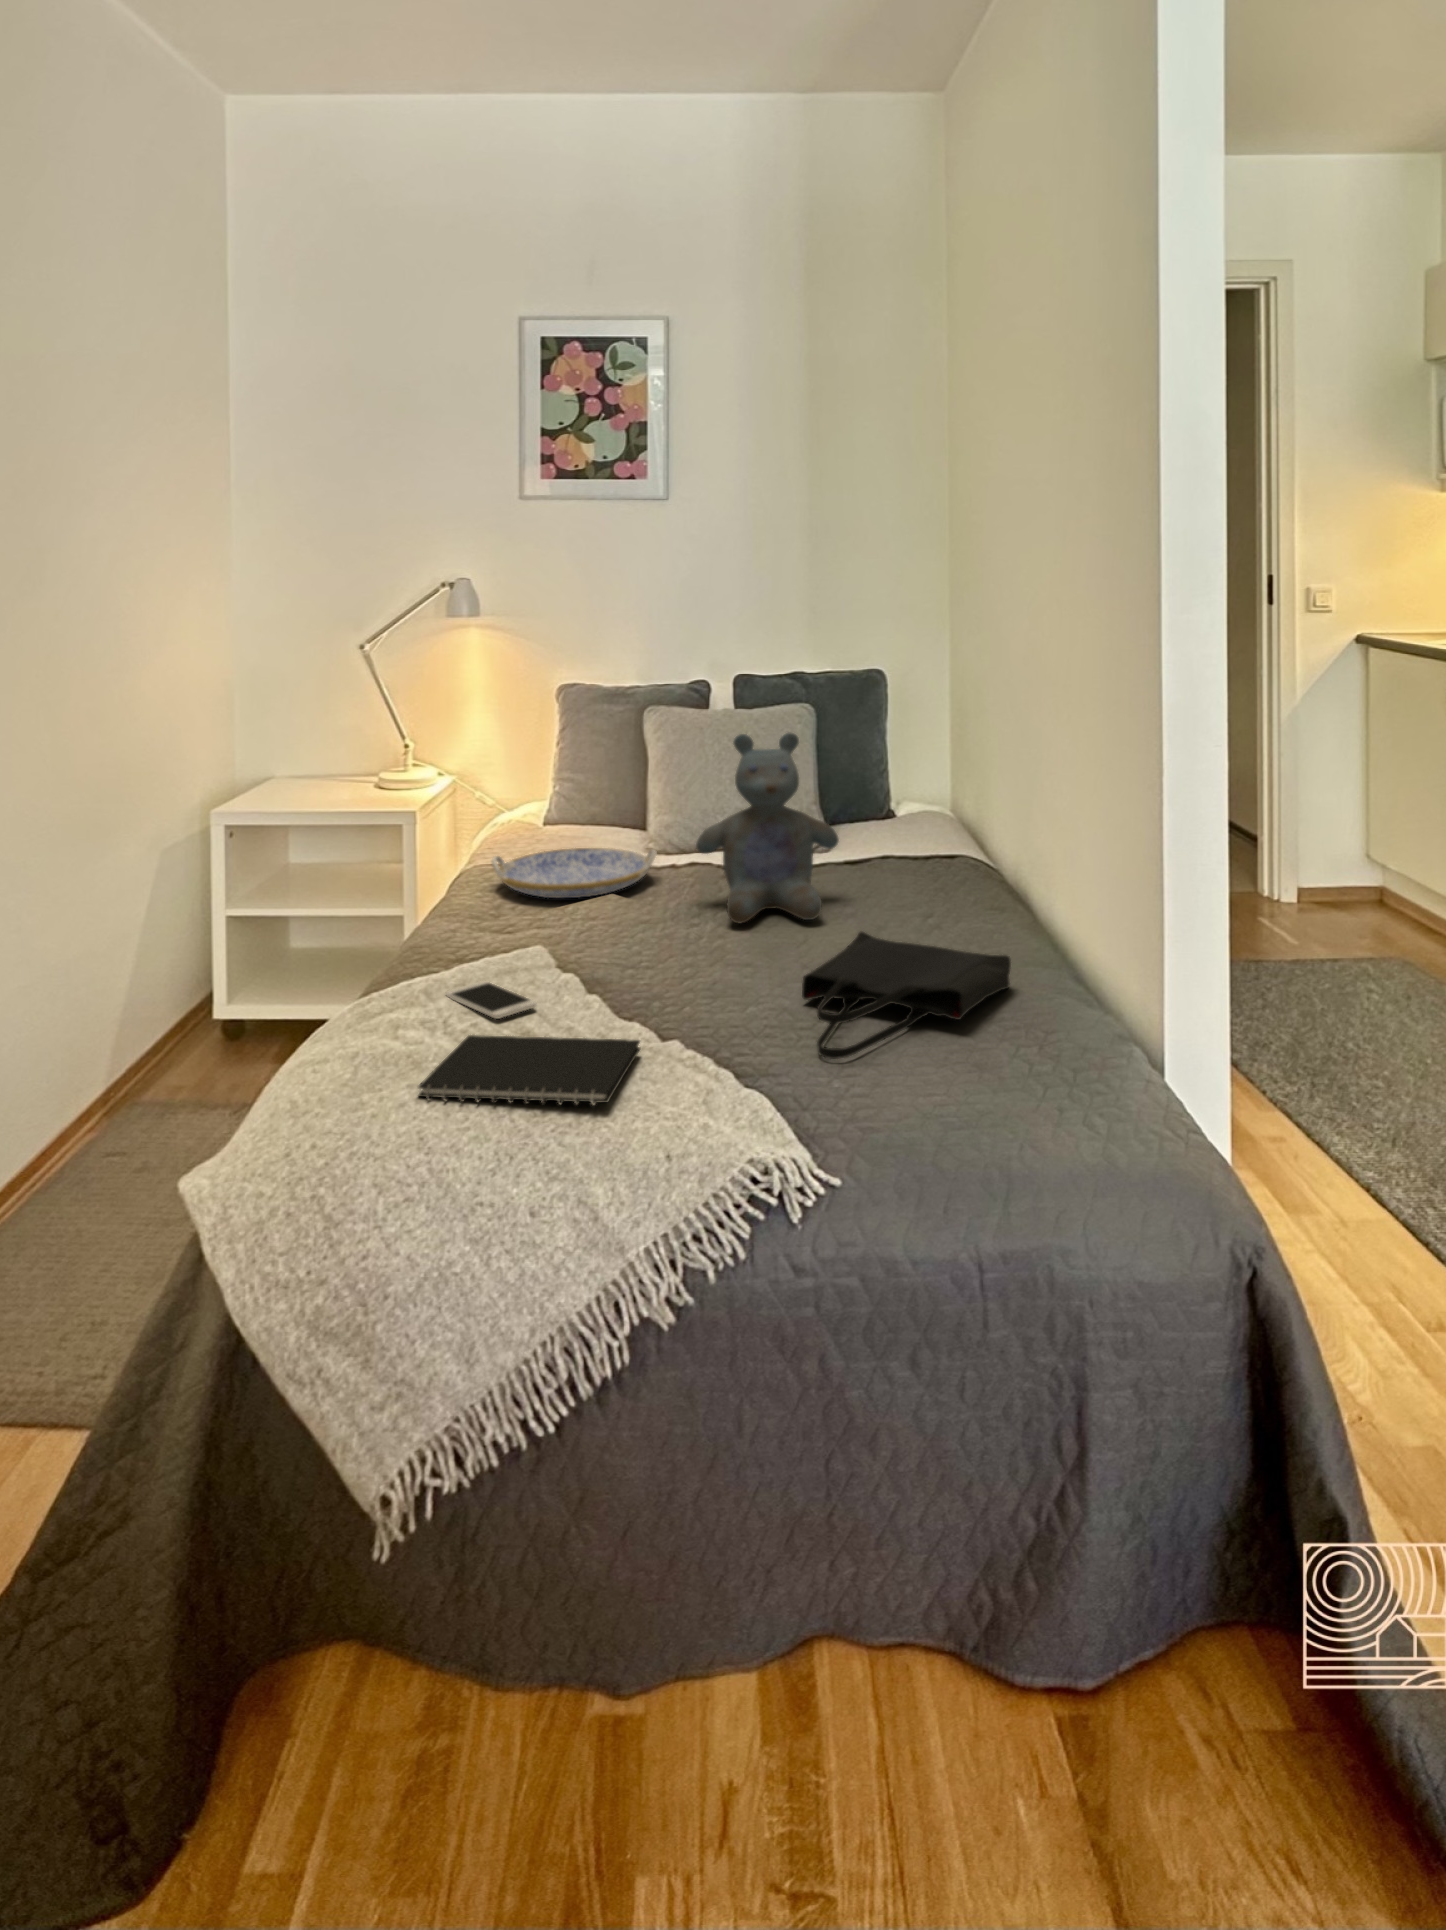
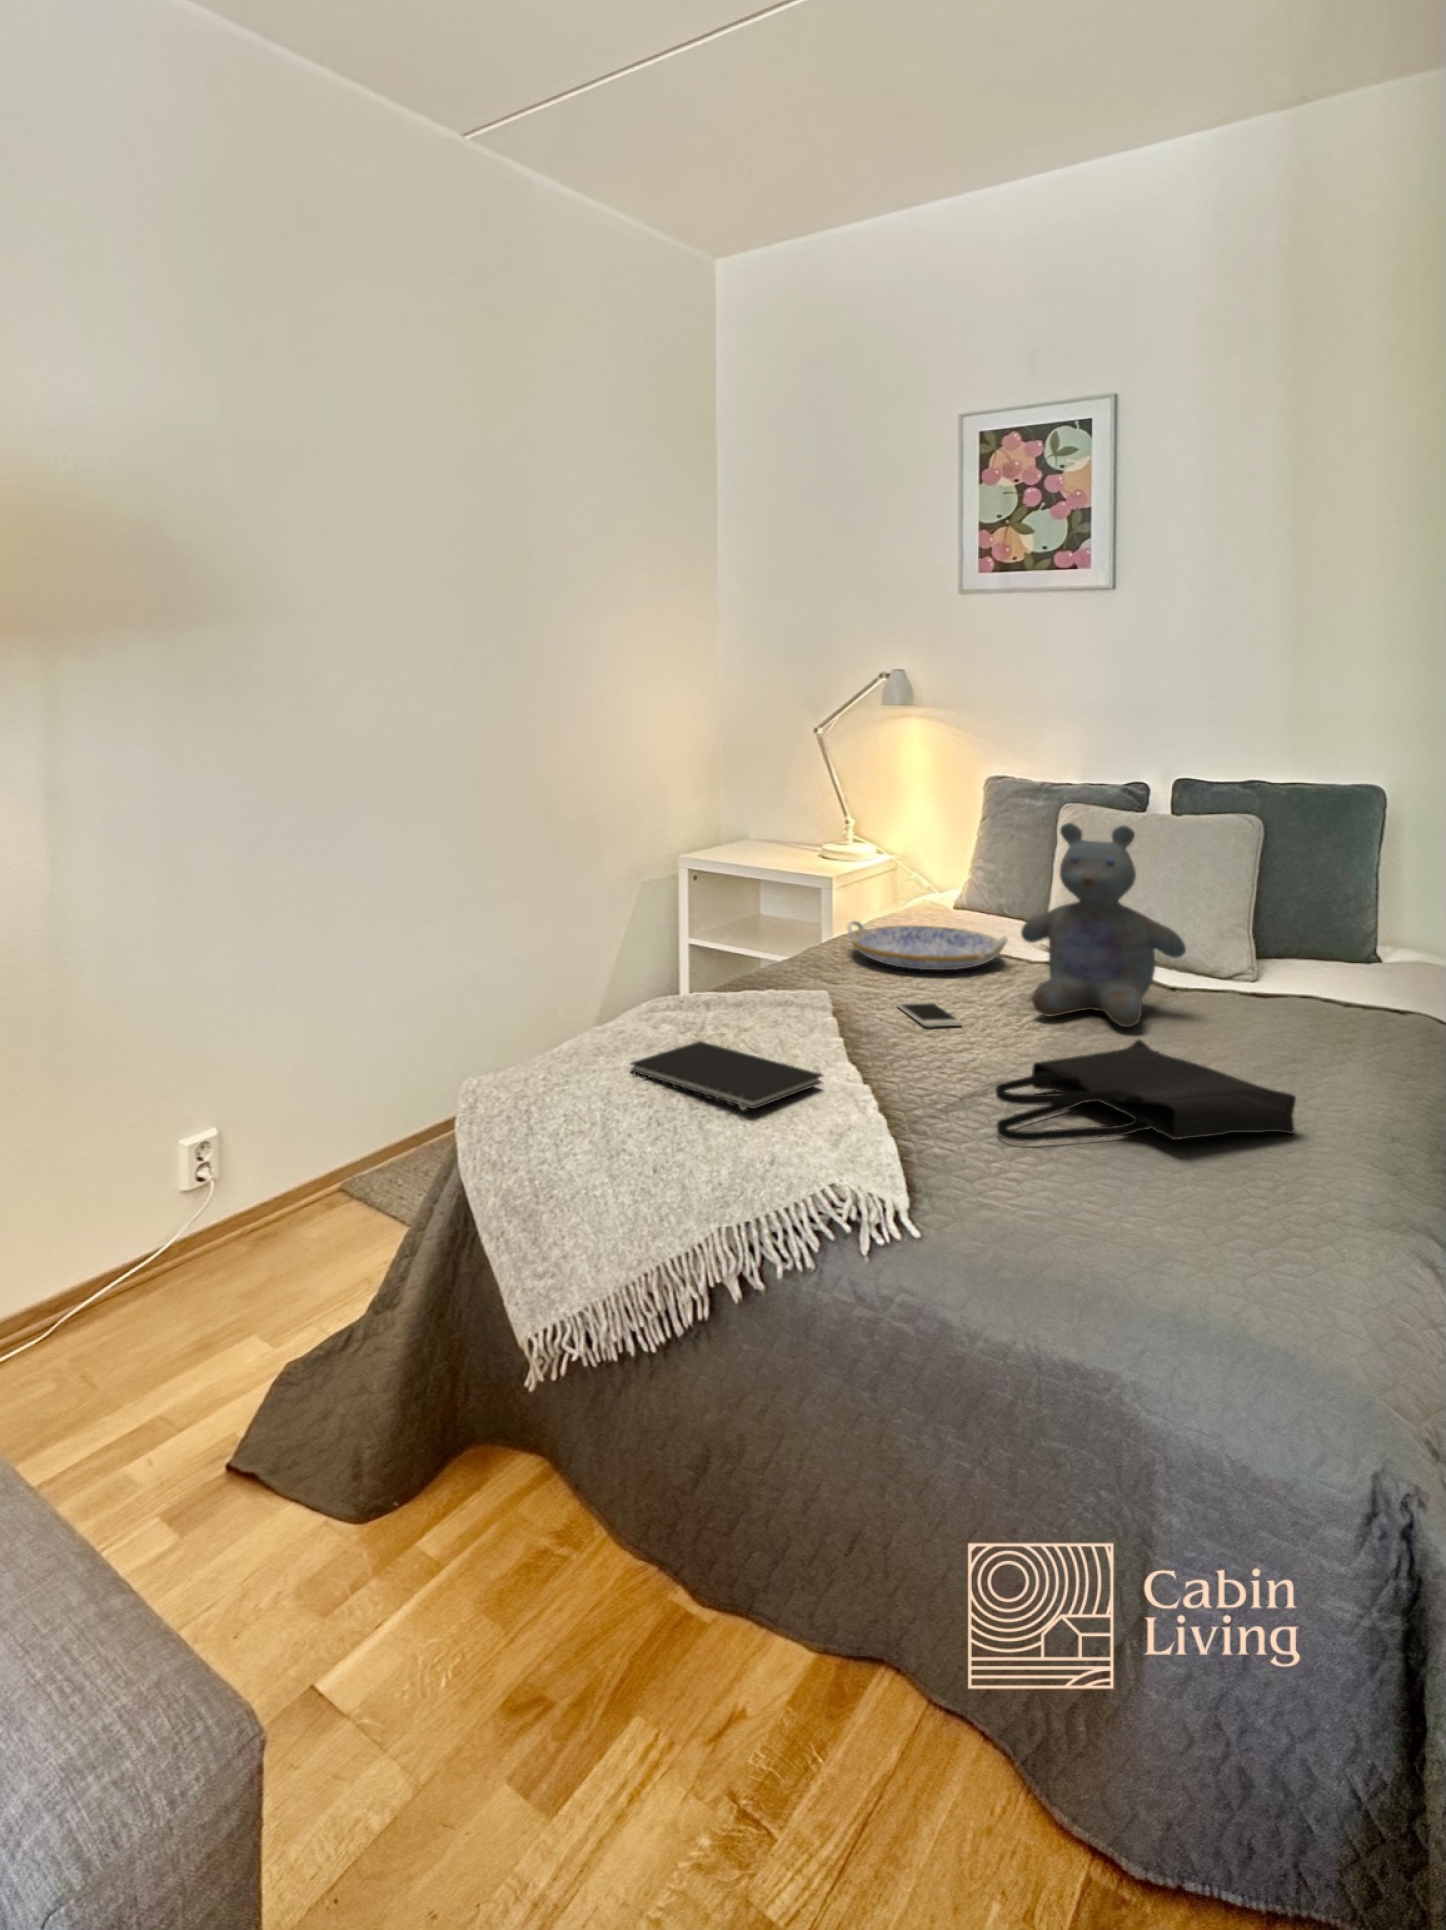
smartphone: present [446,981,536,1019] -> present [897,1001,962,1027]

